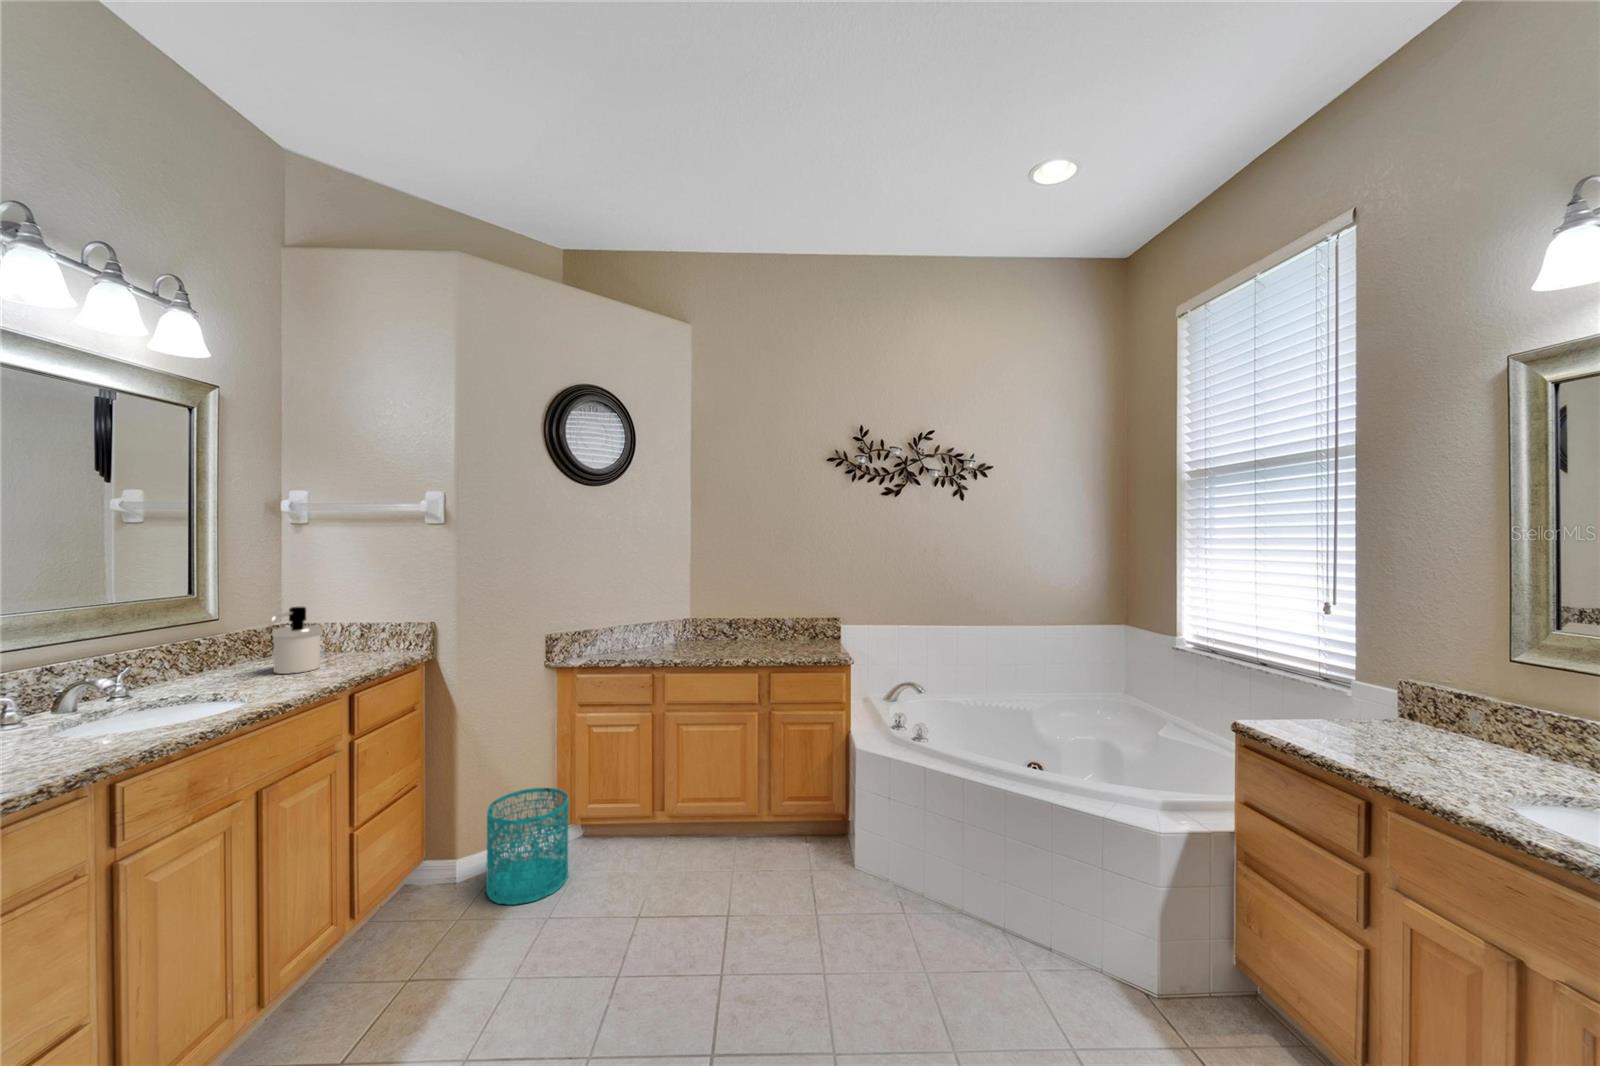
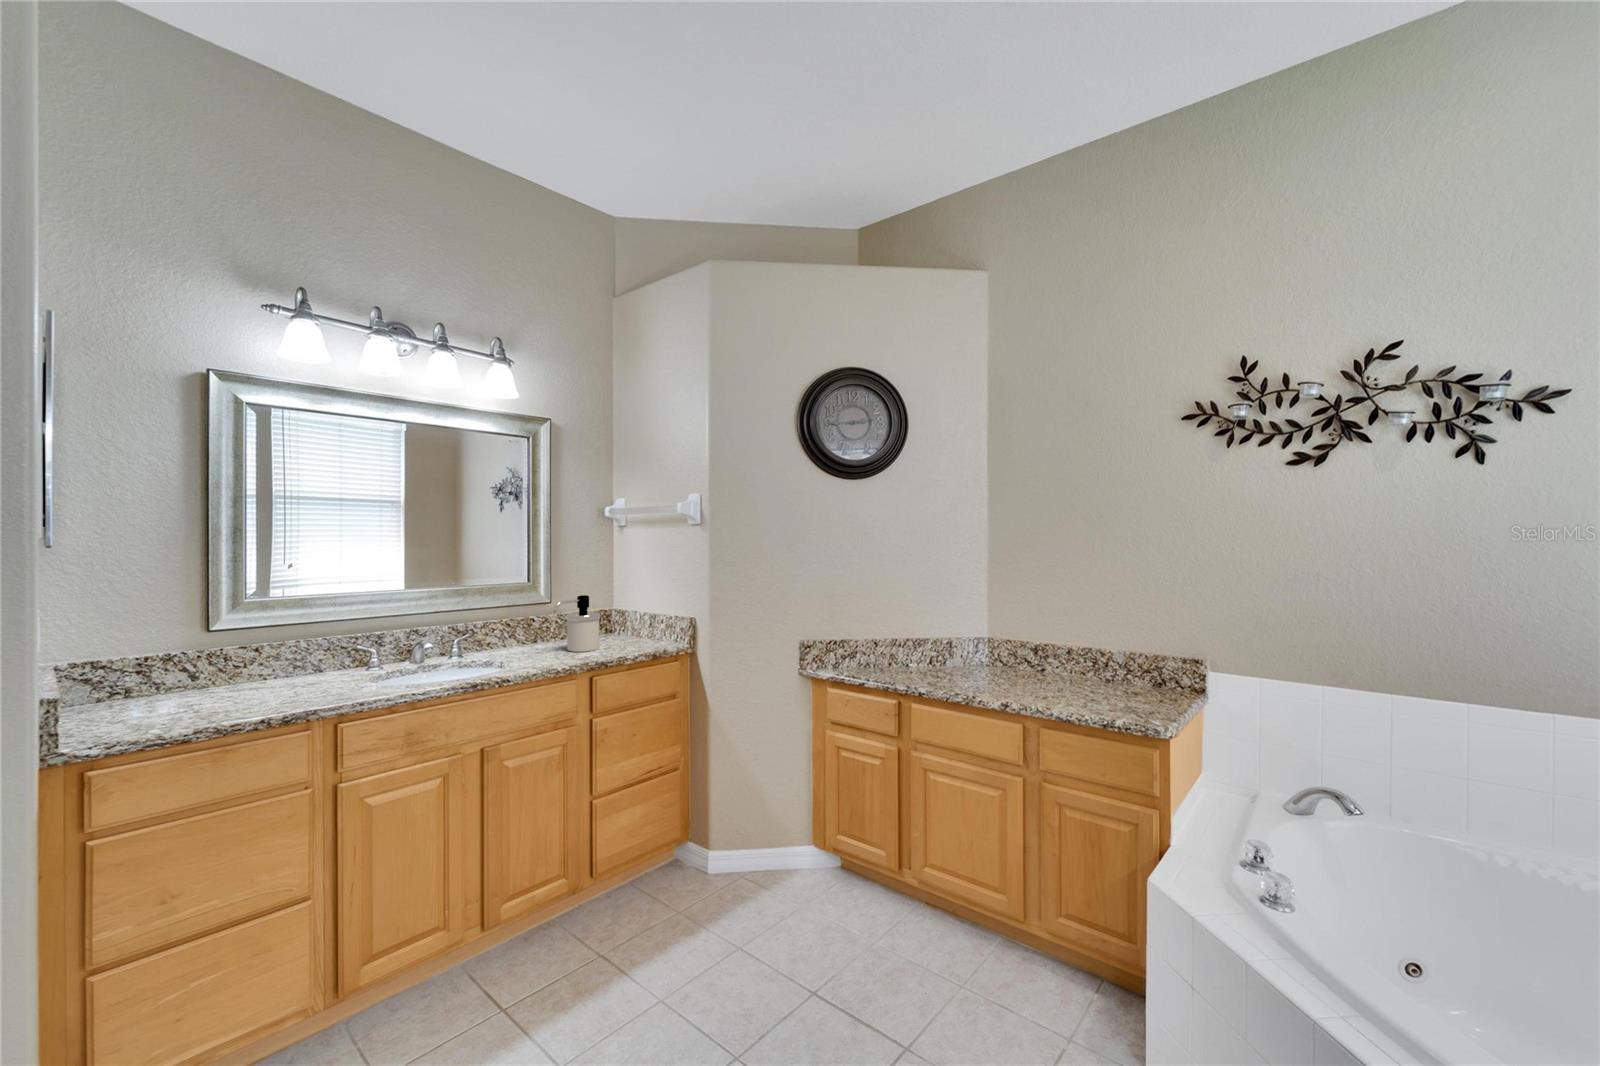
wastebasket: present [486,788,569,905] -> none [723,801,802,923]

